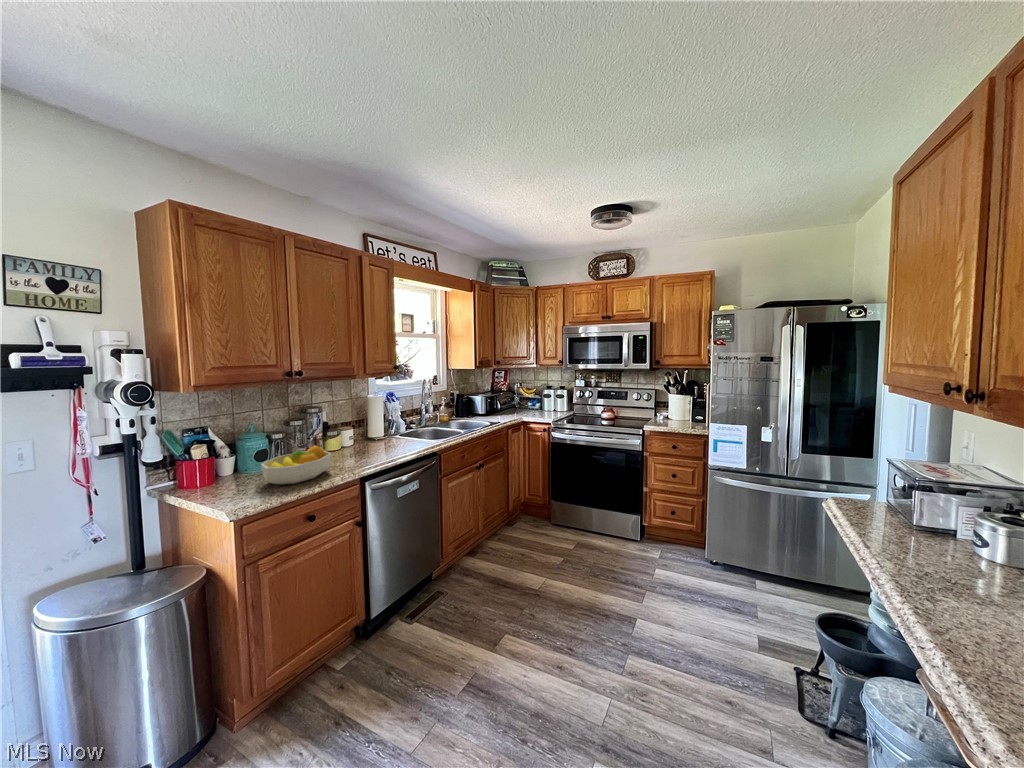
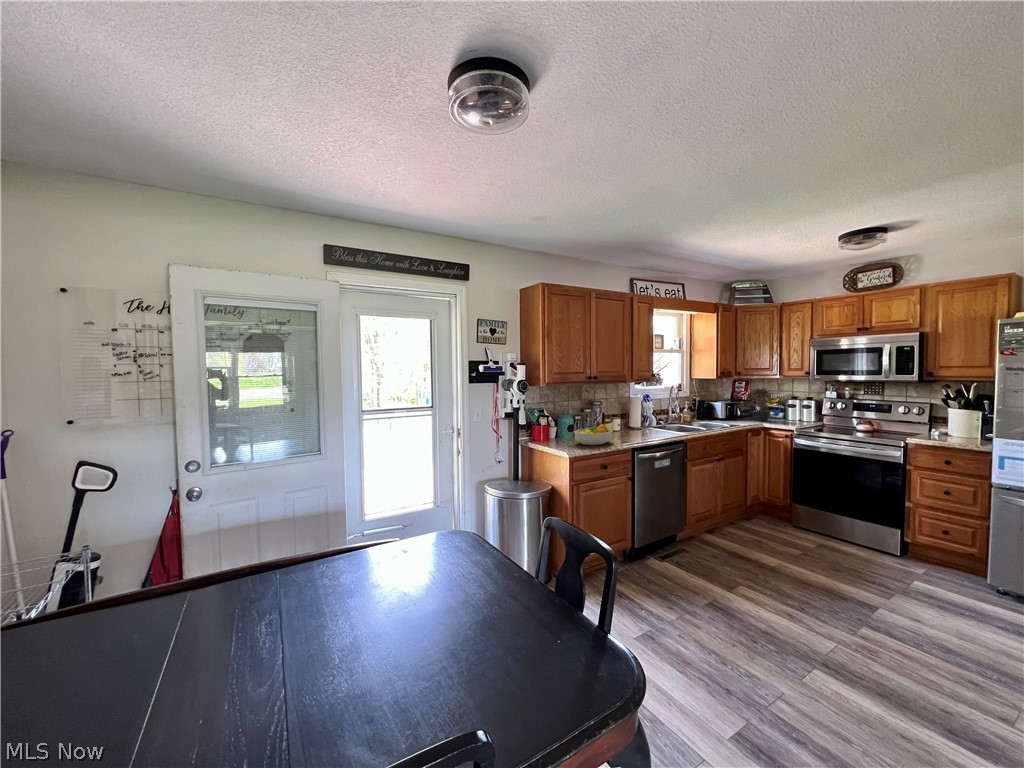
potted plant: none [506,377,535,414] -> present [748,388,774,421]

